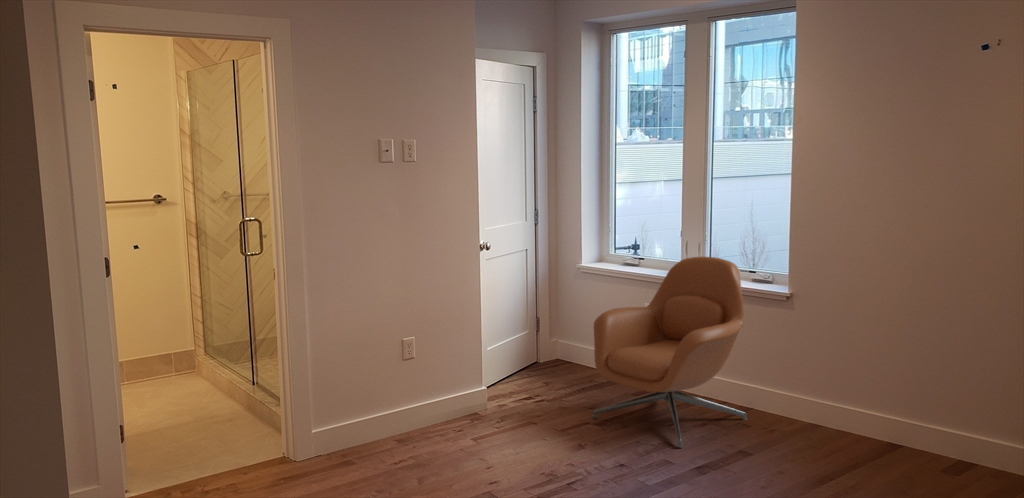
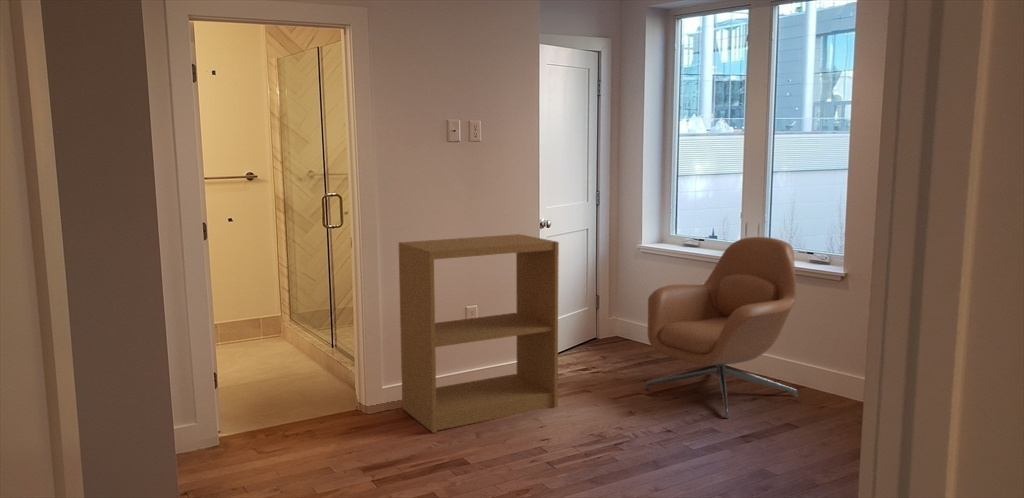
bookshelf: none [328,259,504,481] -> present [399,234,559,433]

